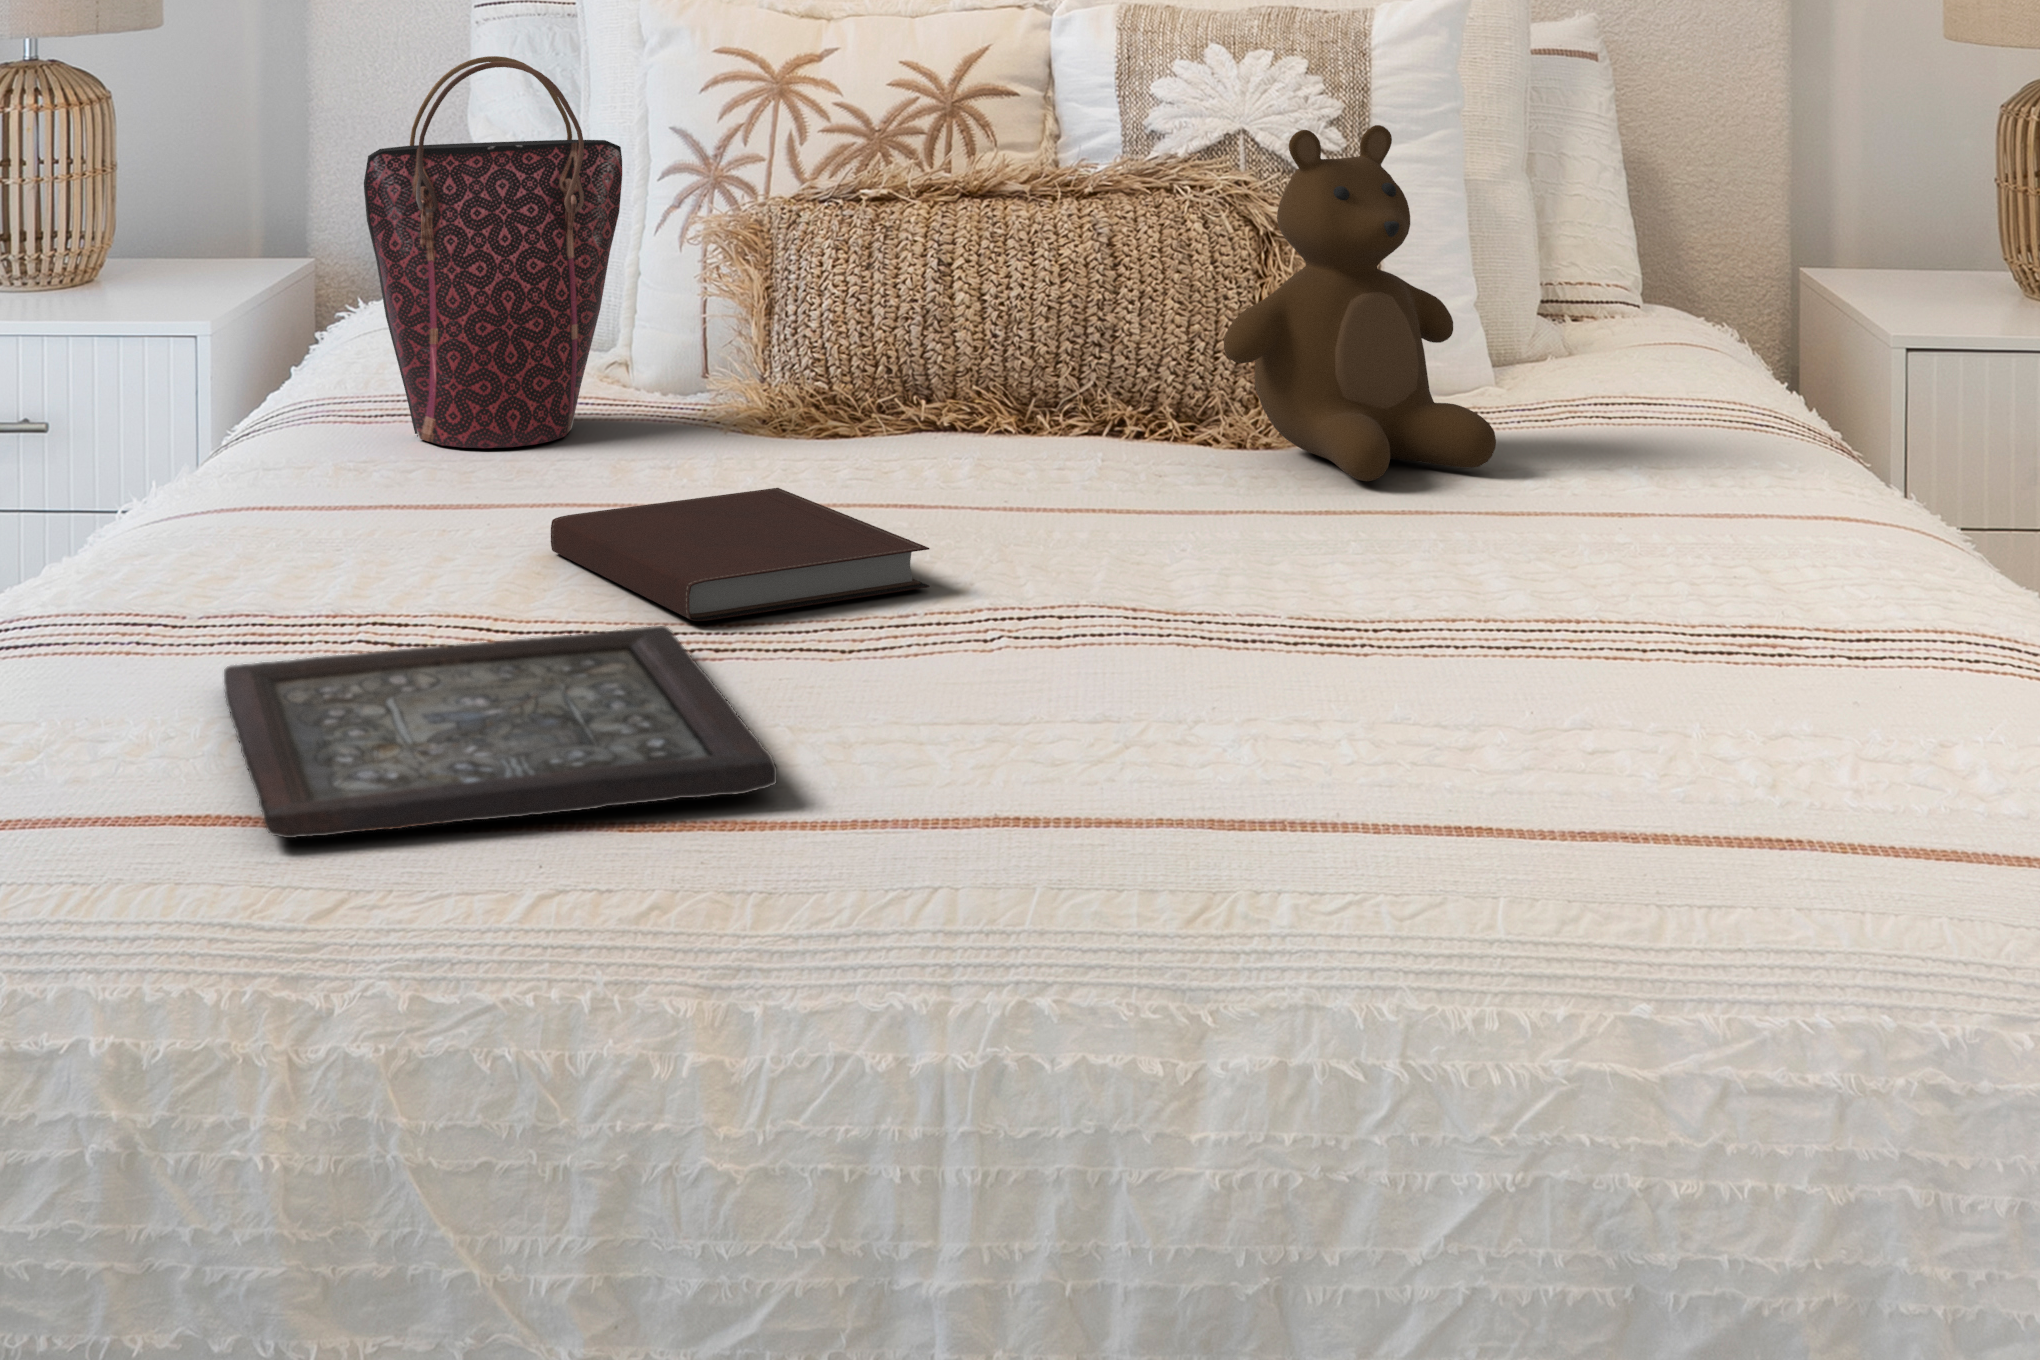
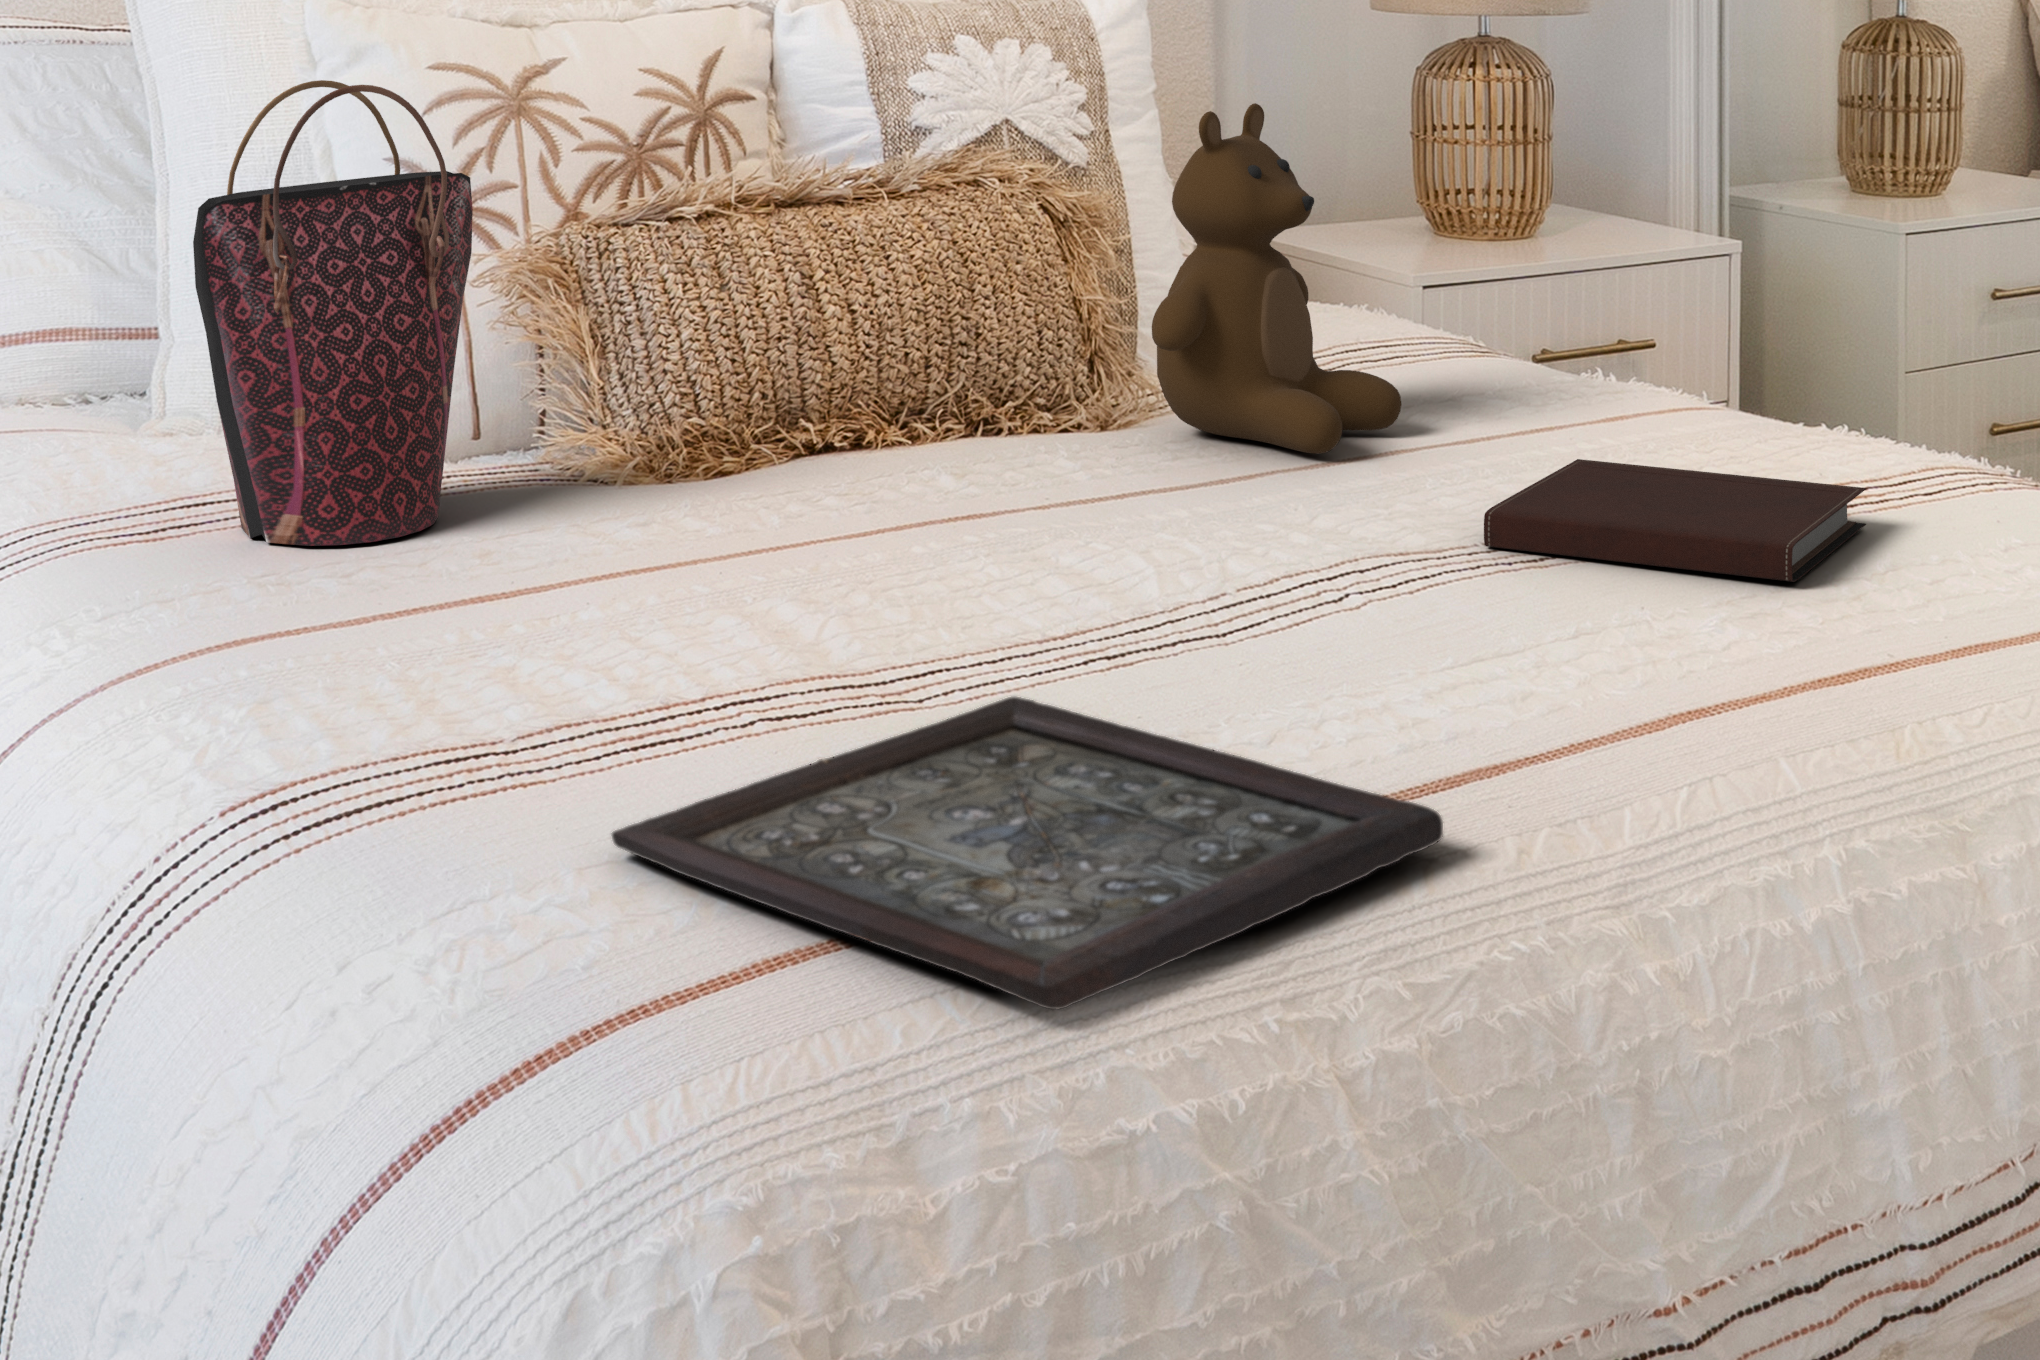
notebook: present [551,488,930,621] -> present [1484,459,1866,582]

